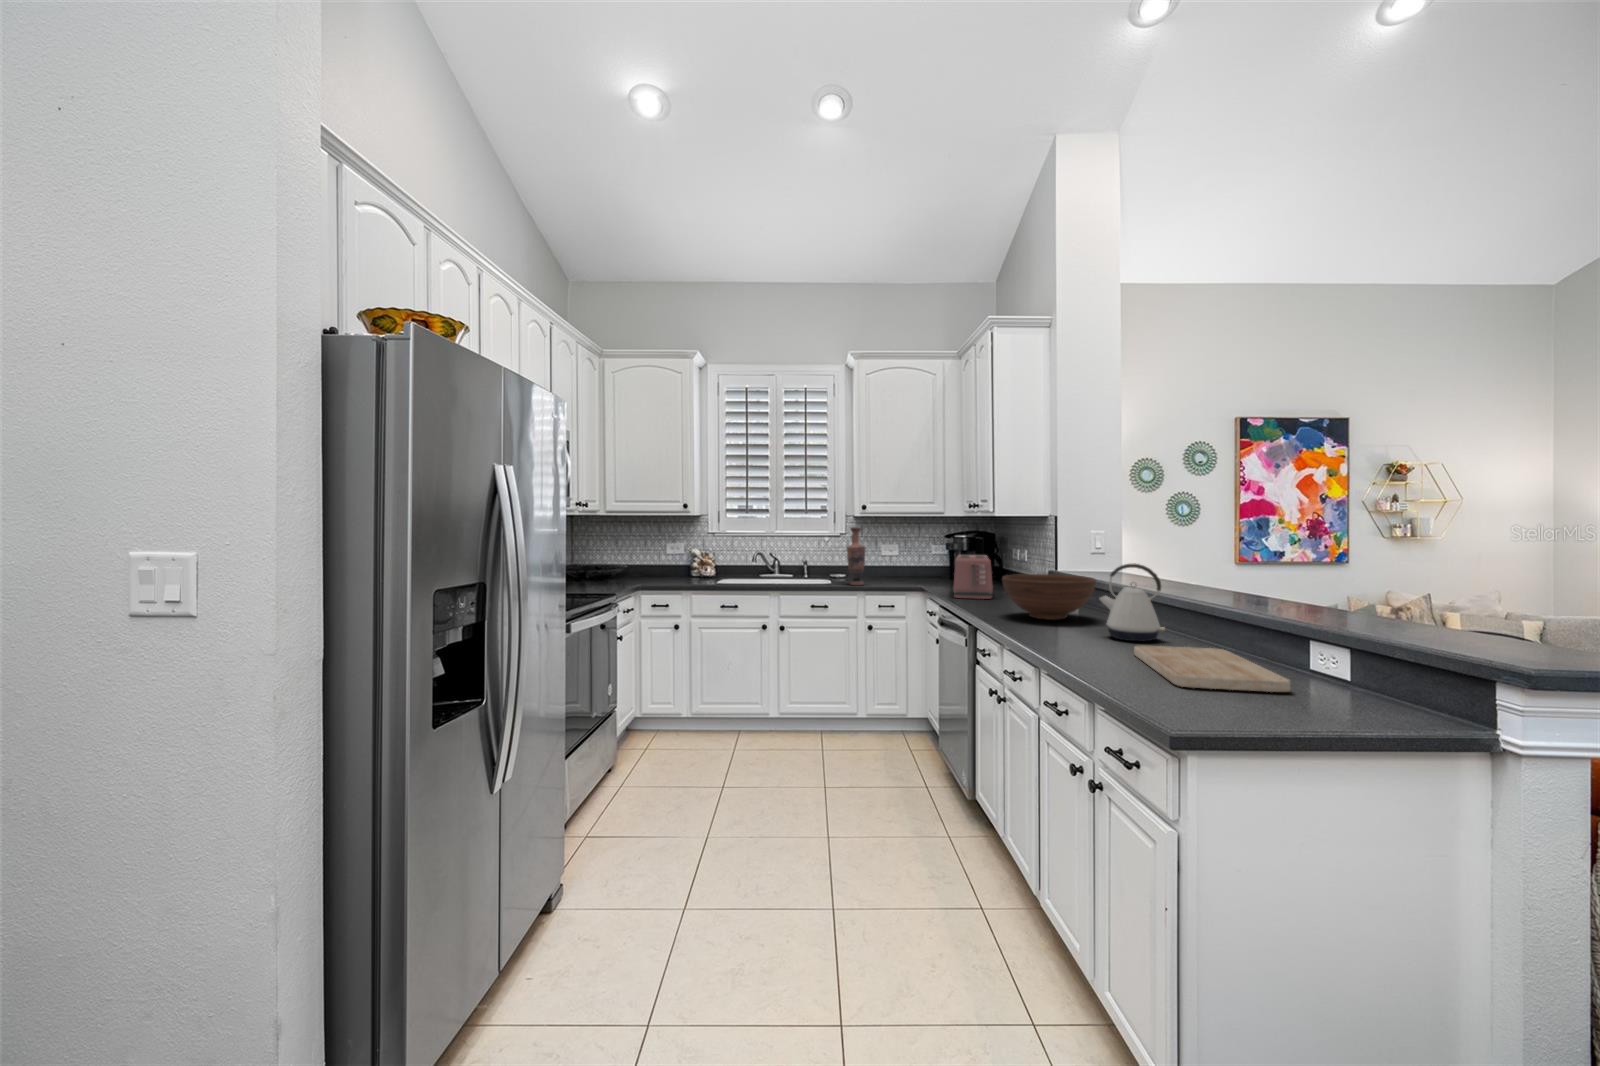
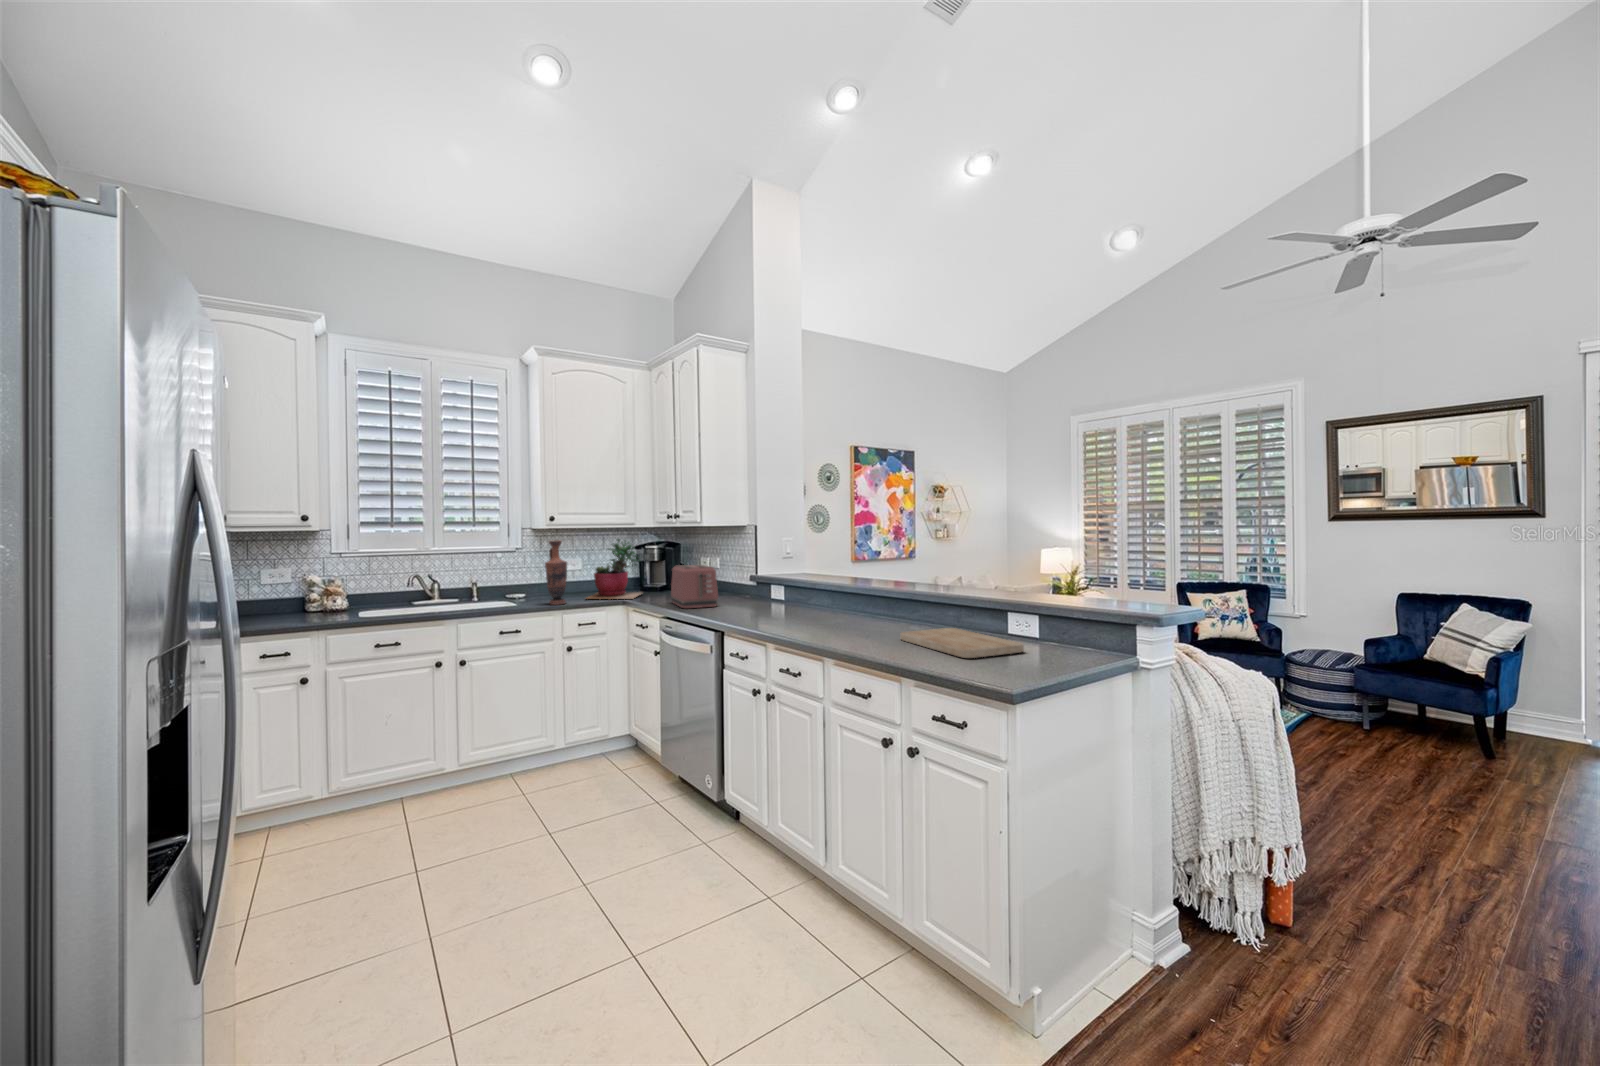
succulent plant: none [884,527,943,586] -> present [587,539,641,599]
kettle: present [1100,563,1165,641] -> none [853,566,902,630]
fruit bowl: present [1002,574,1096,620] -> none [753,579,831,620]

